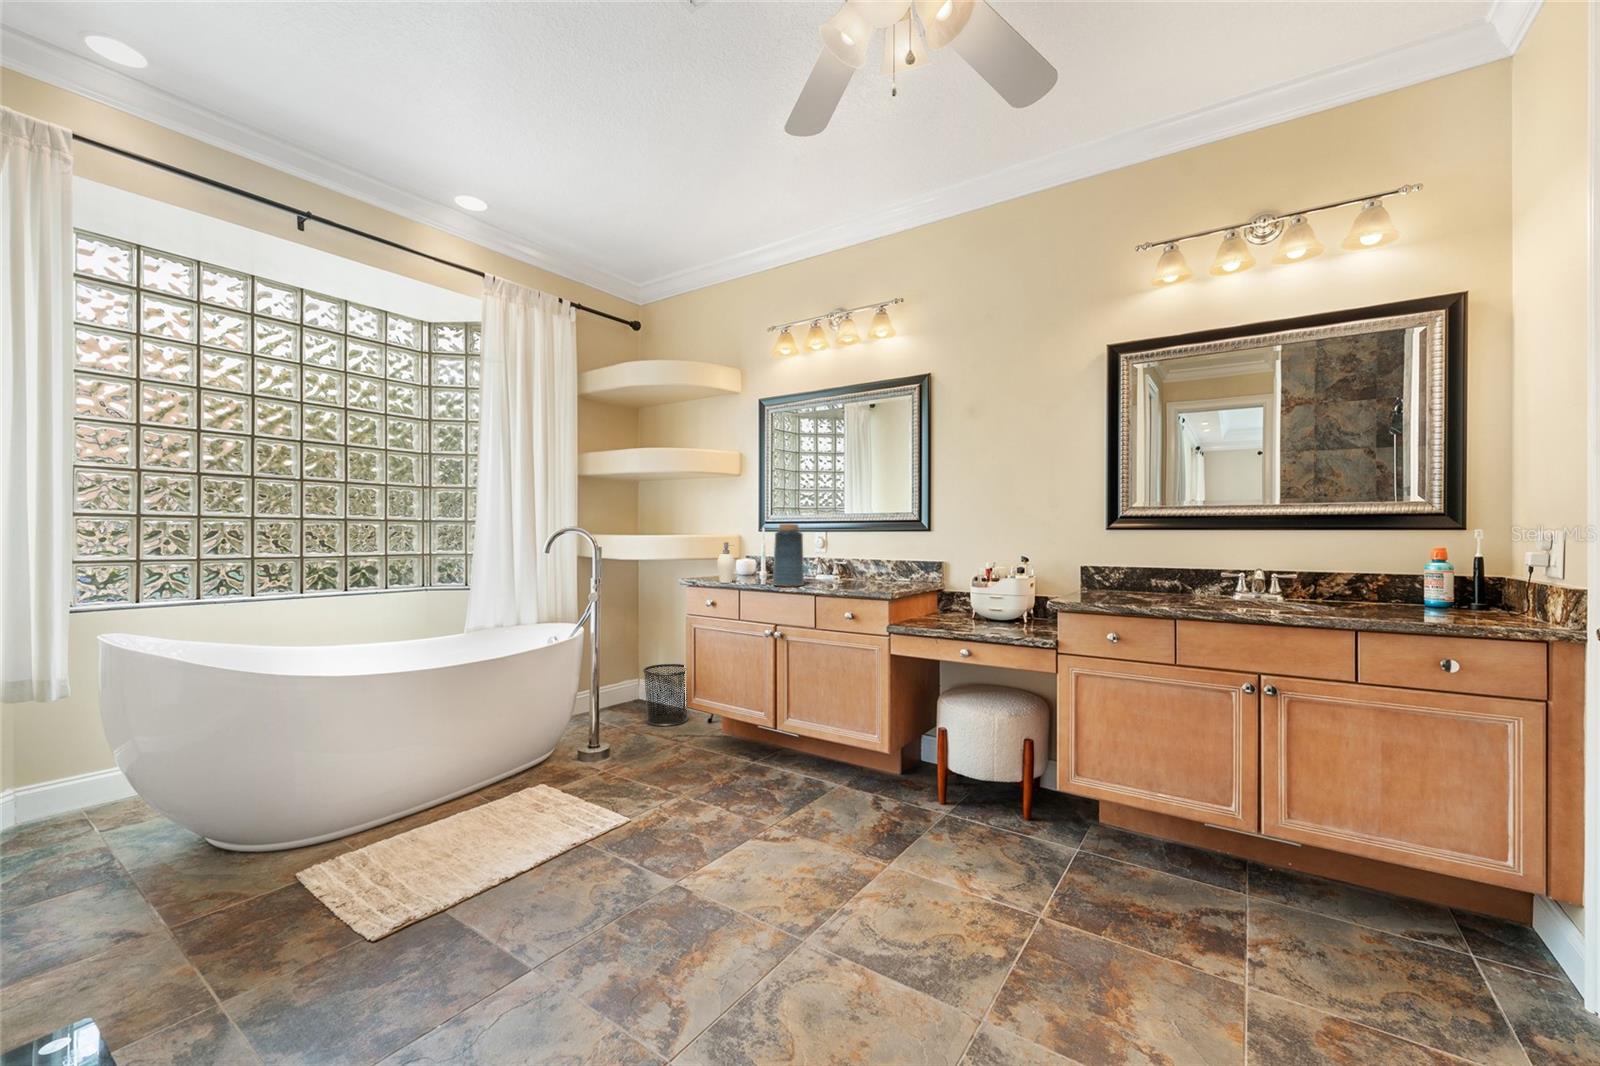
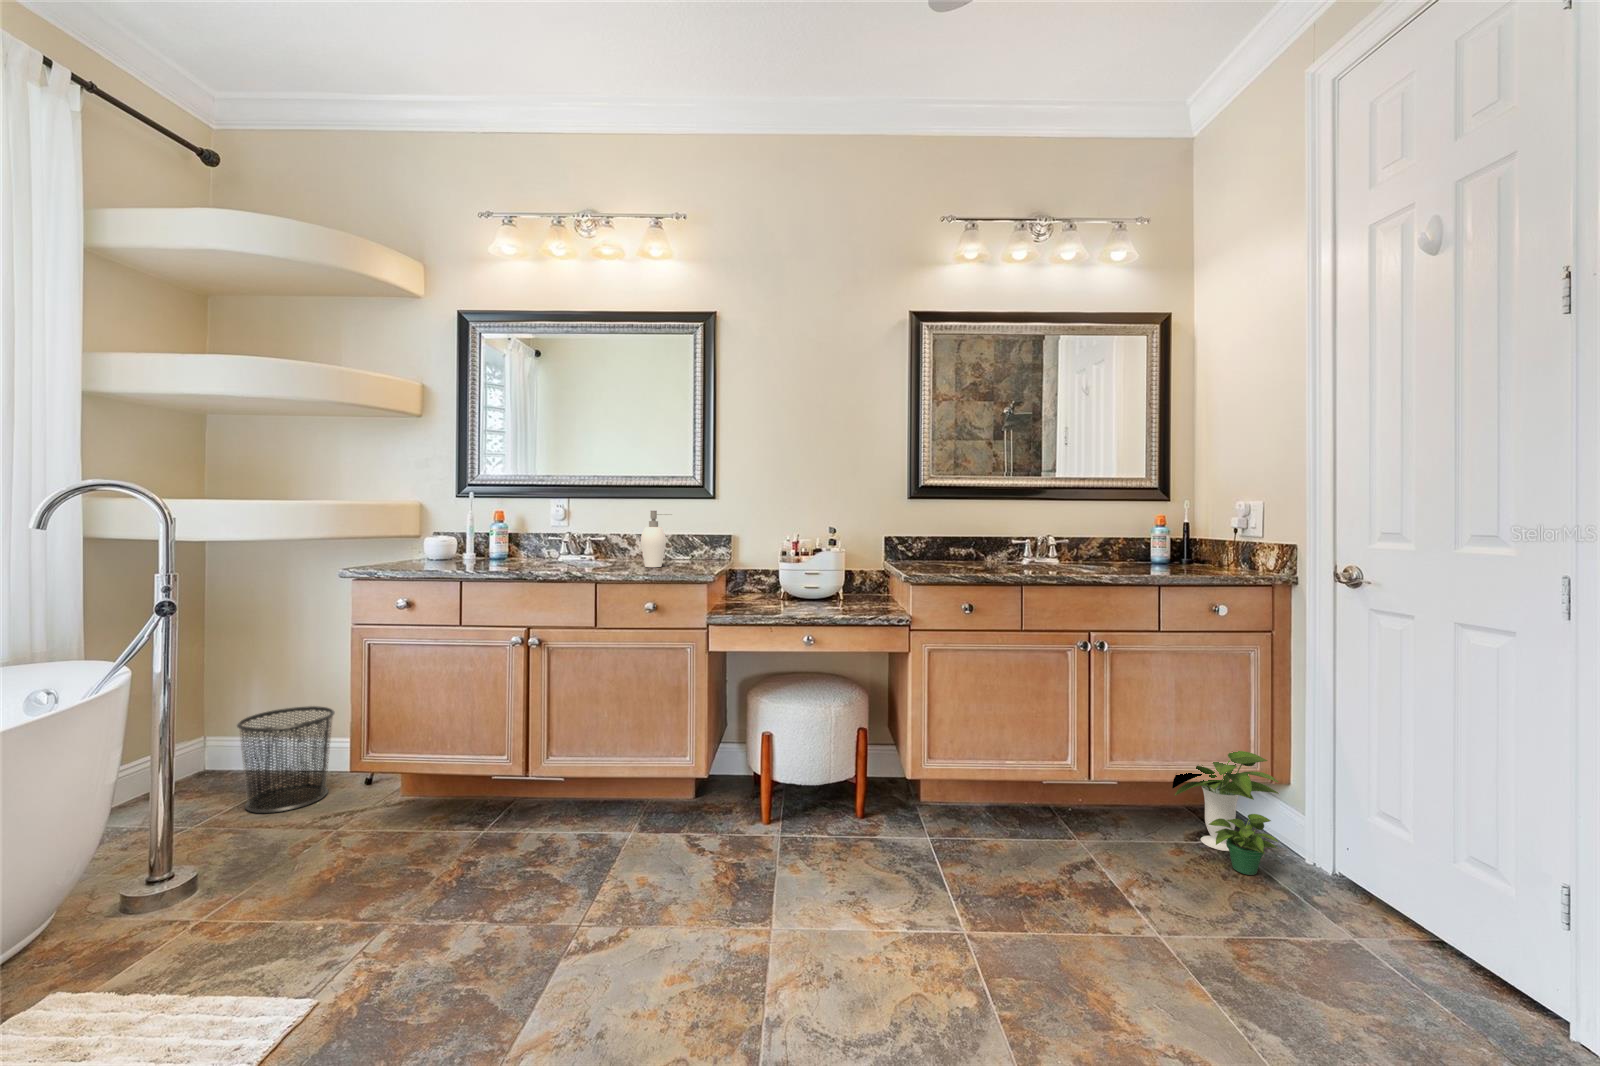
vase: present [773,524,804,587] -> none [511,485,559,573]
soap dispenser: present [717,542,735,583] -> present [641,511,672,567]
potted plant: none [1368,828,1541,987] -> present [1172,751,1279,875]

